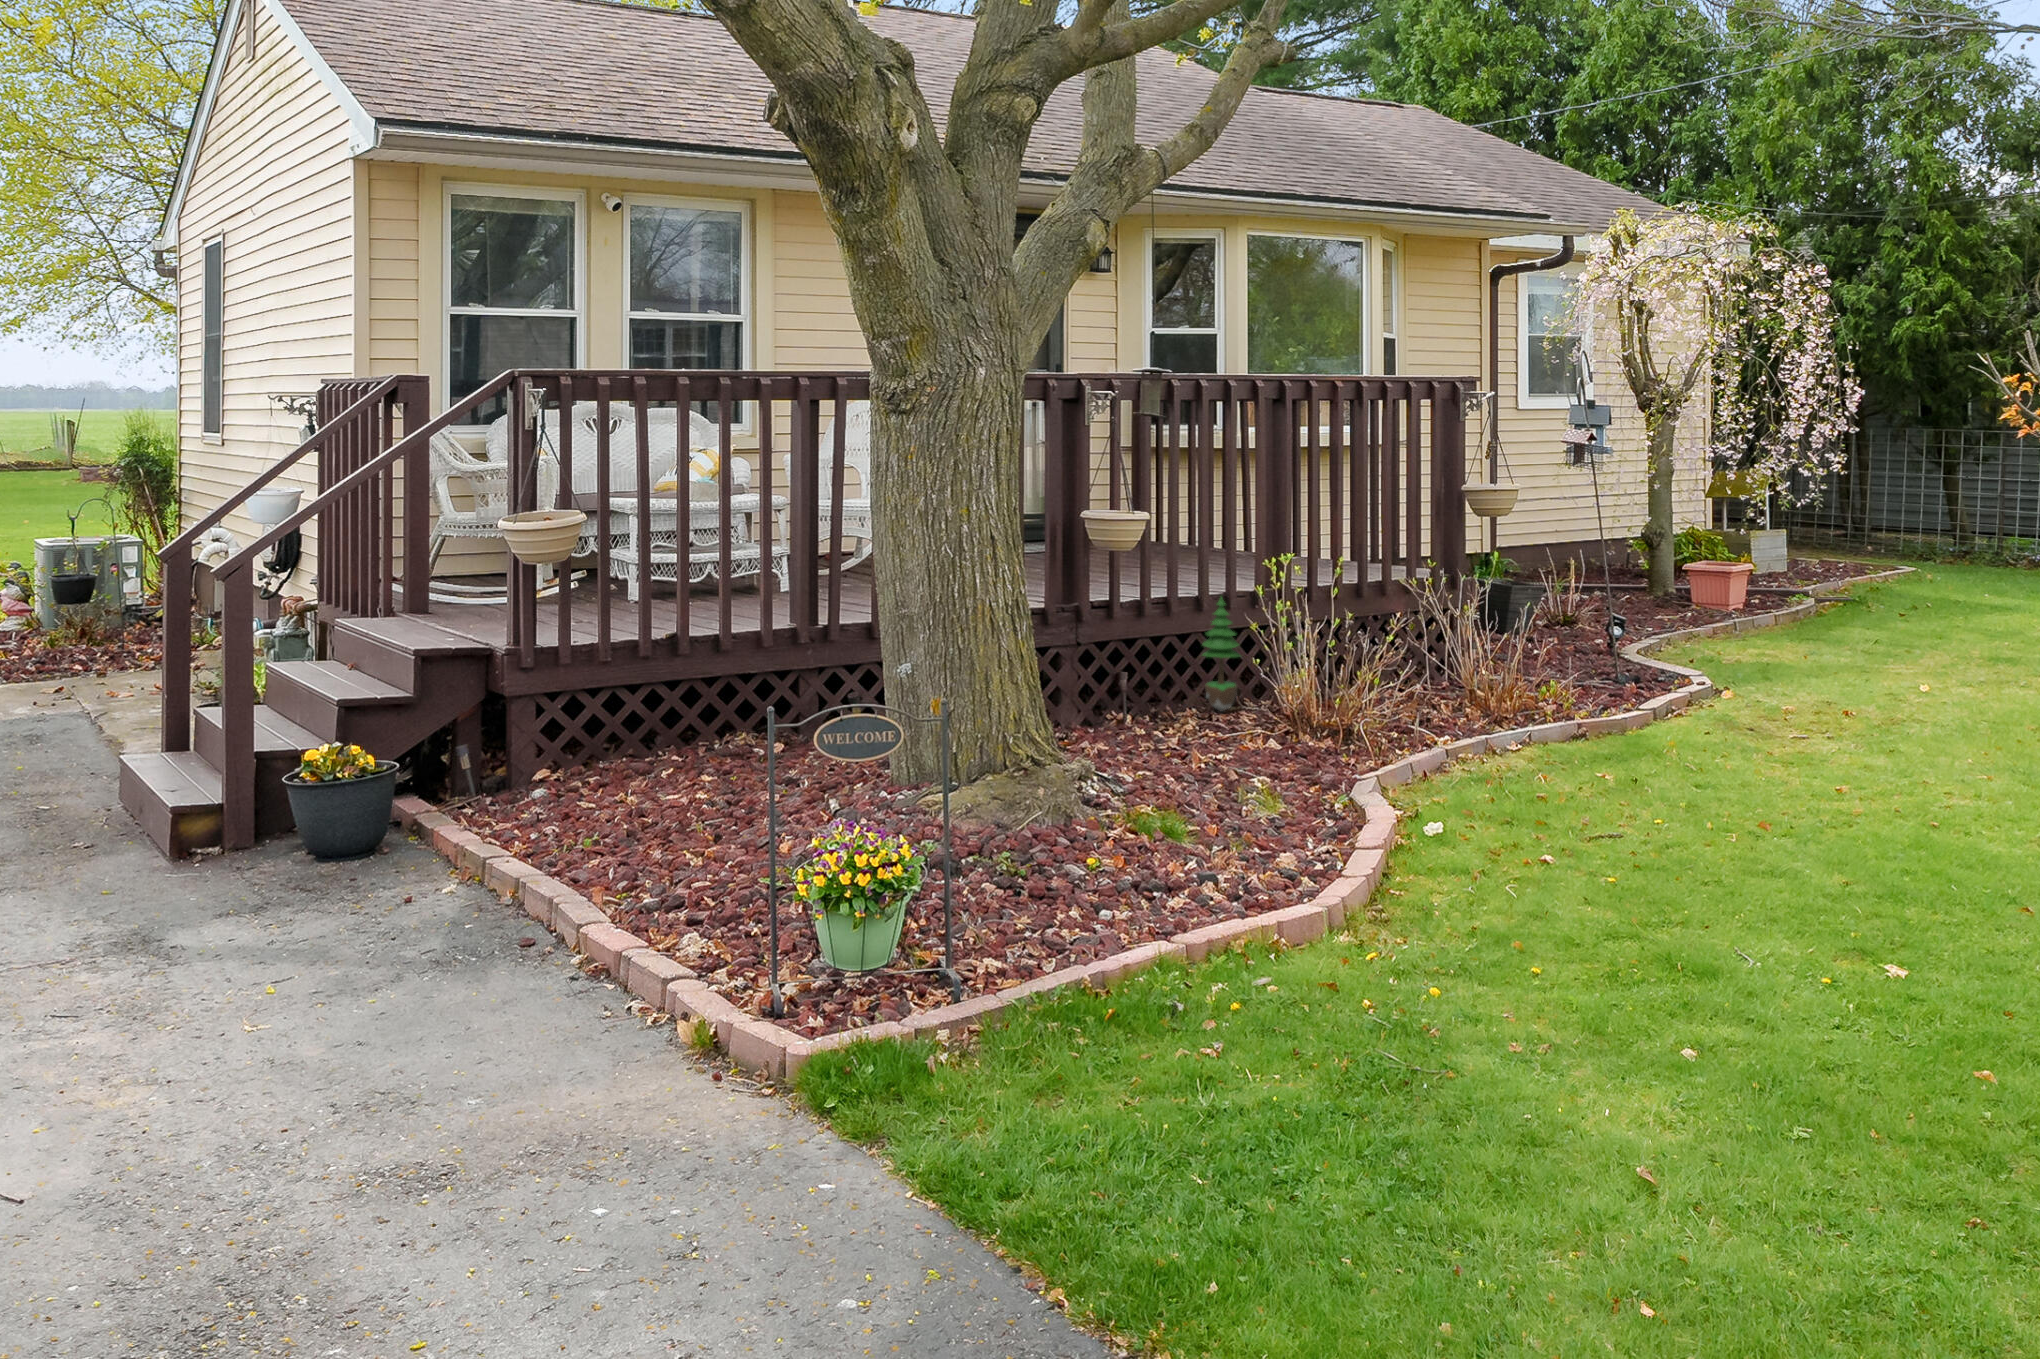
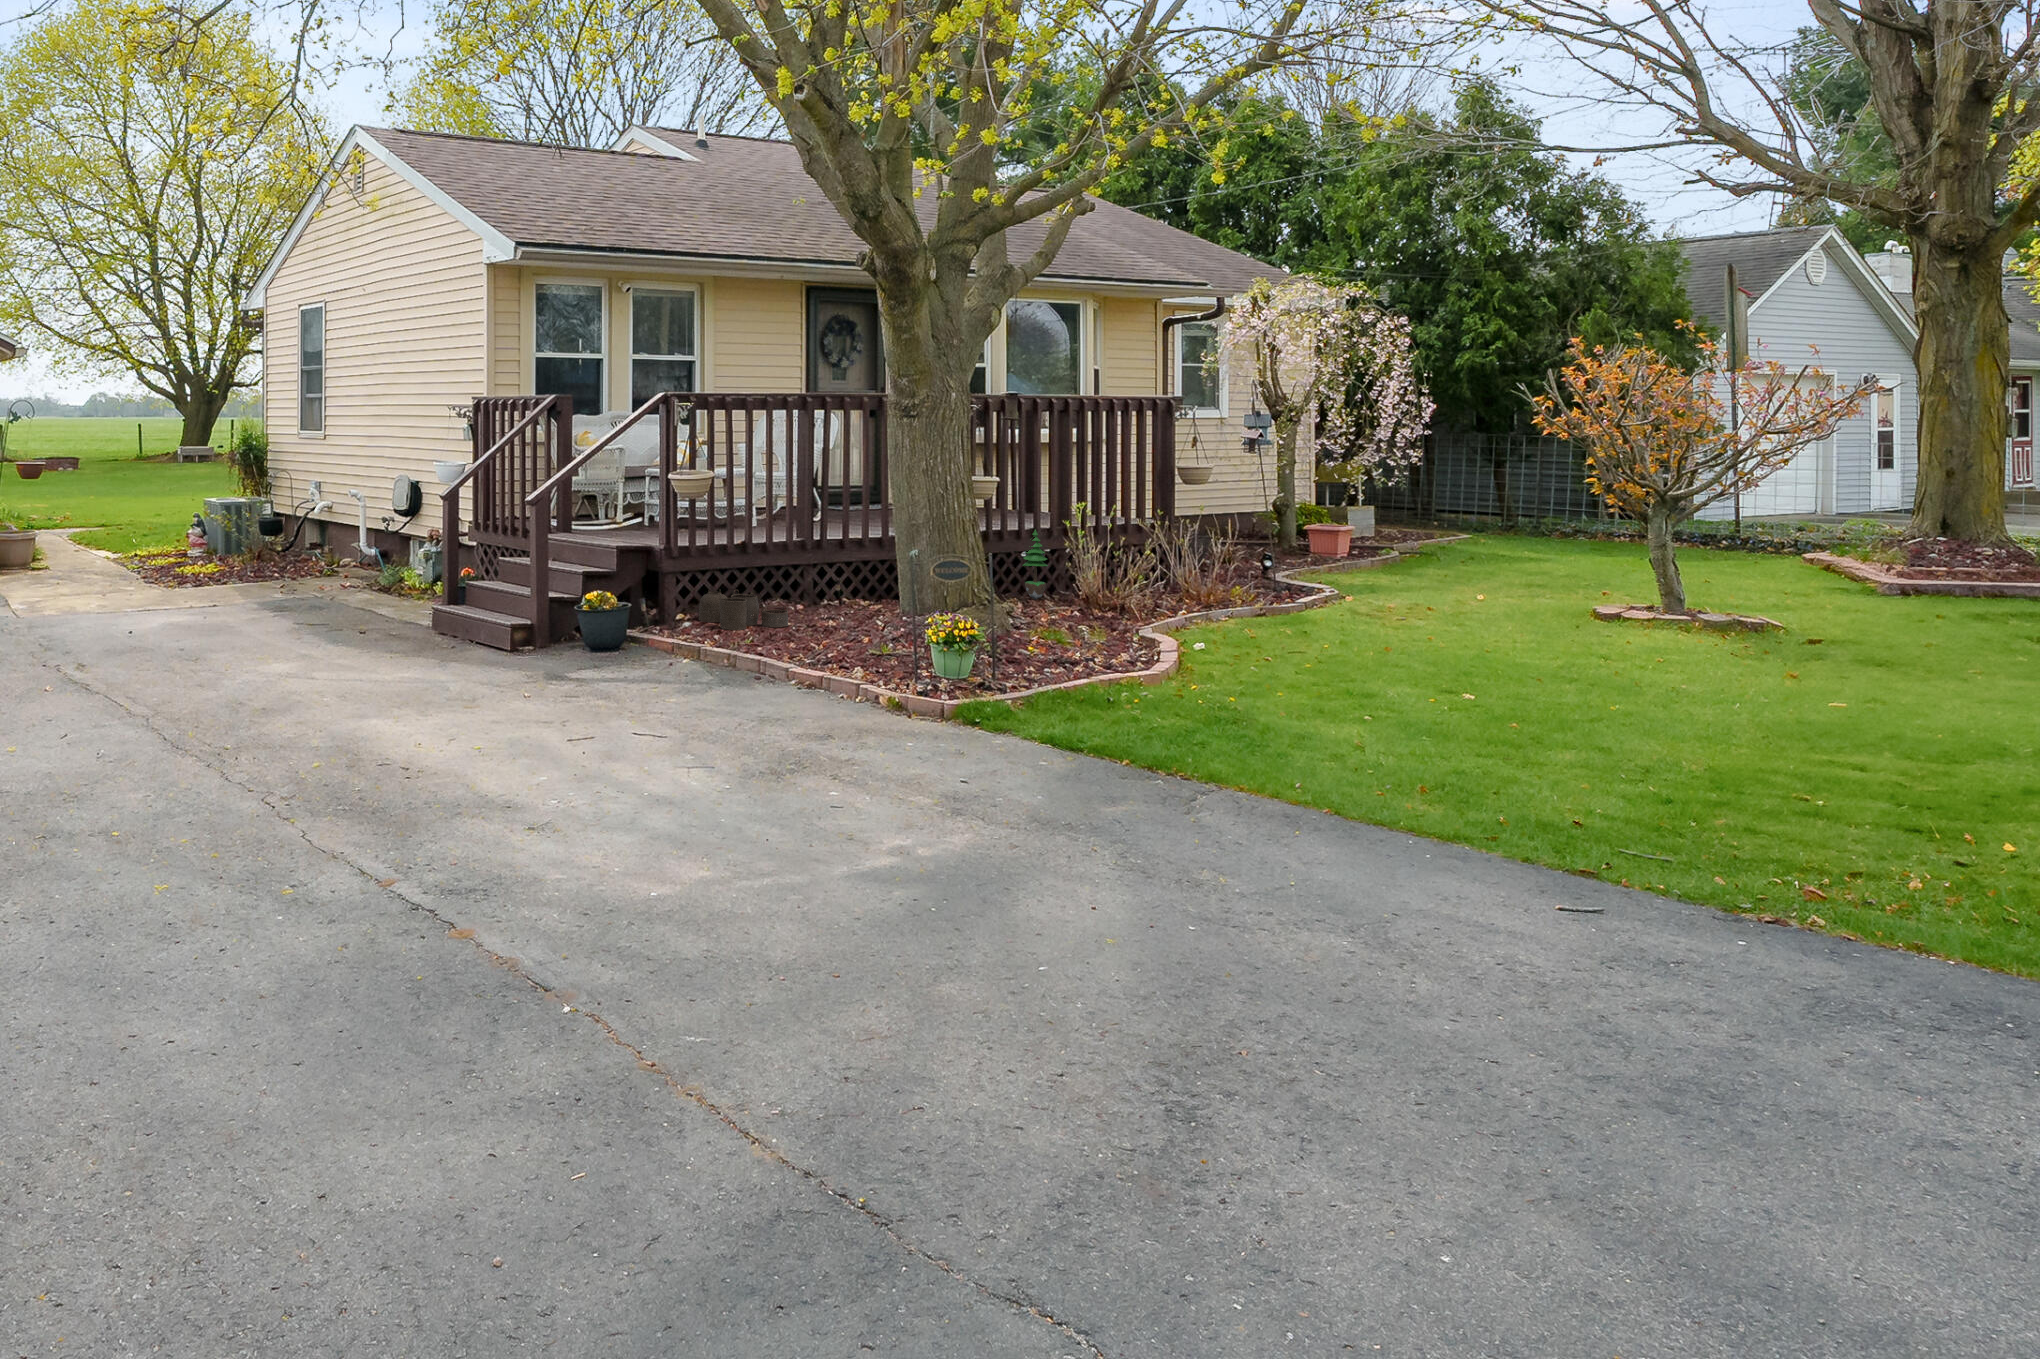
woven basket: none [568,725,718,810] -> present [699,590,788,630]

